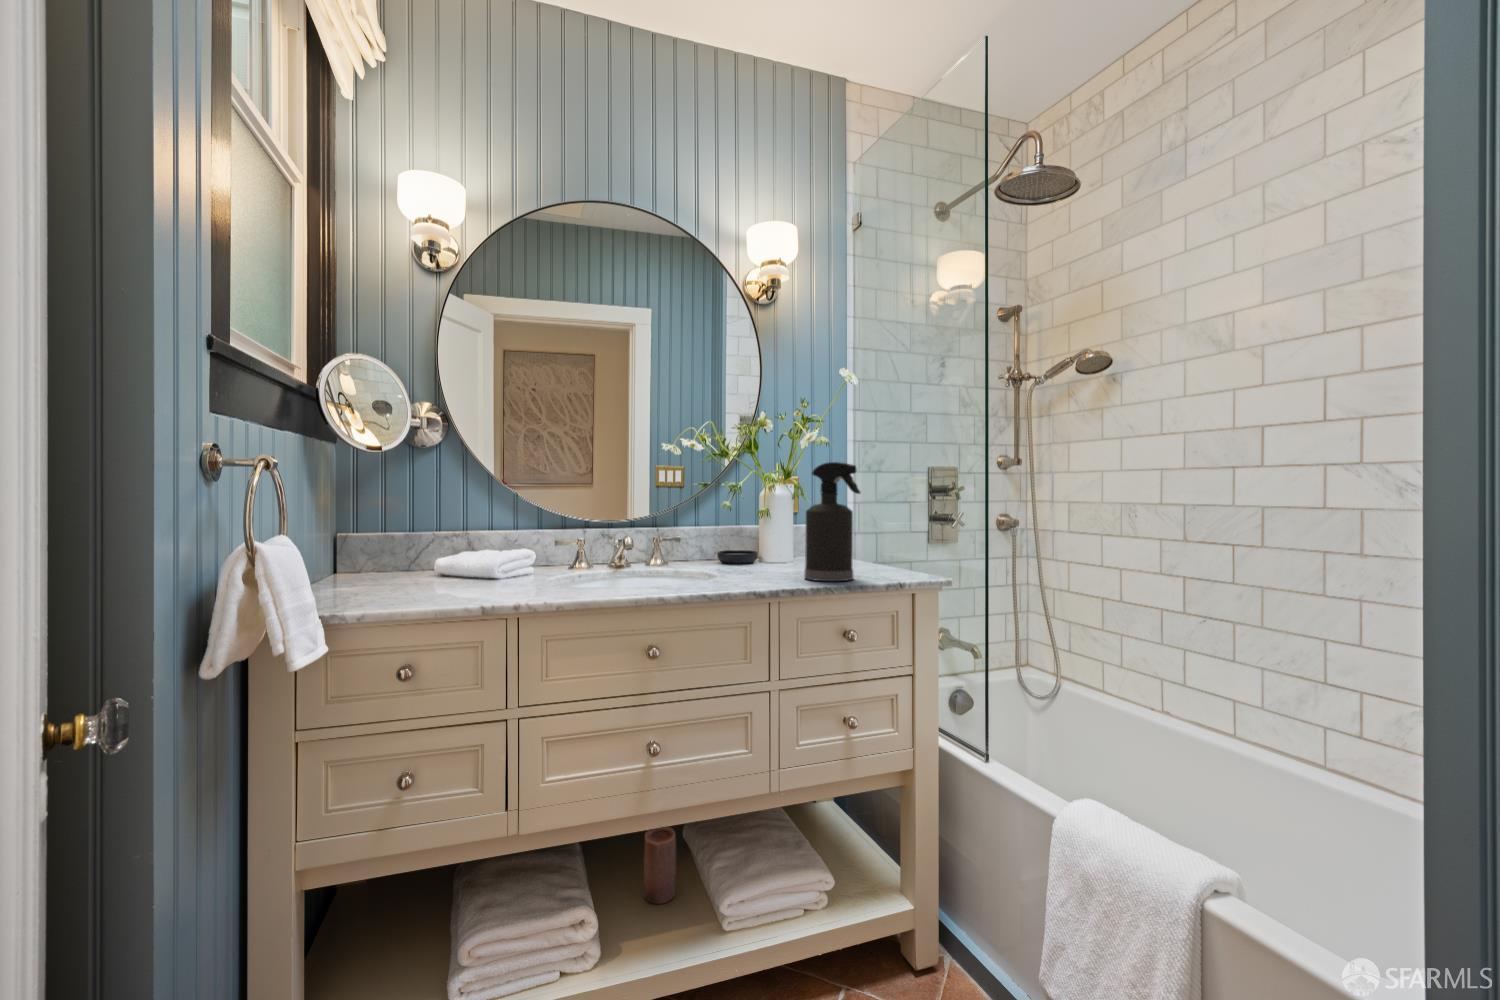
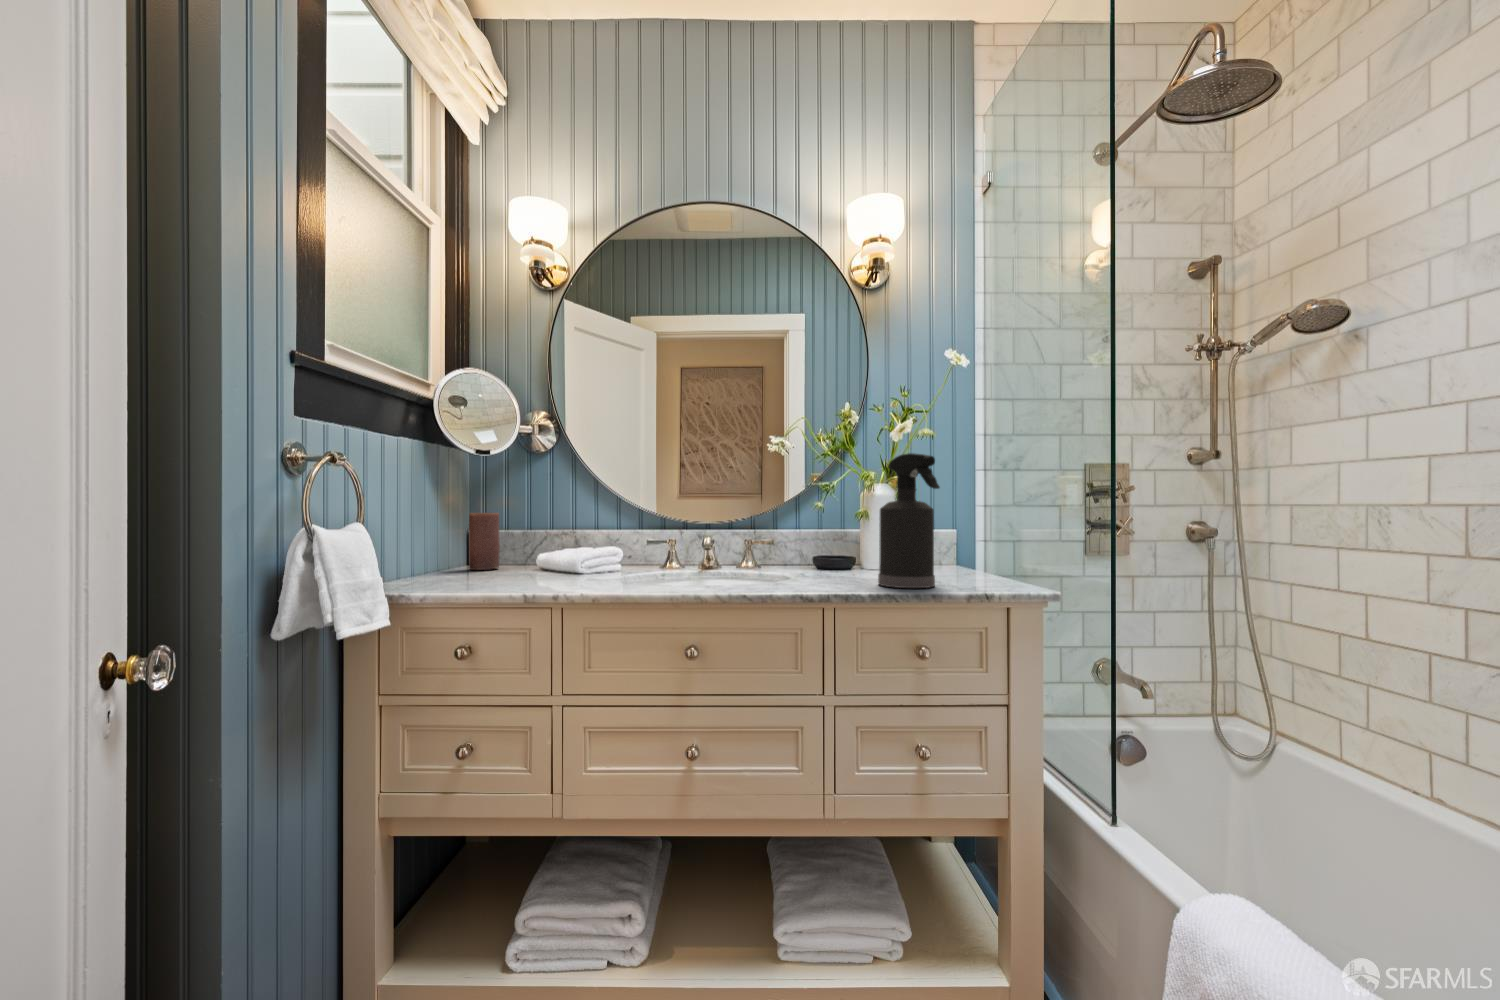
candle: present [644,827,676,904] -> present [469,513,500,570]

